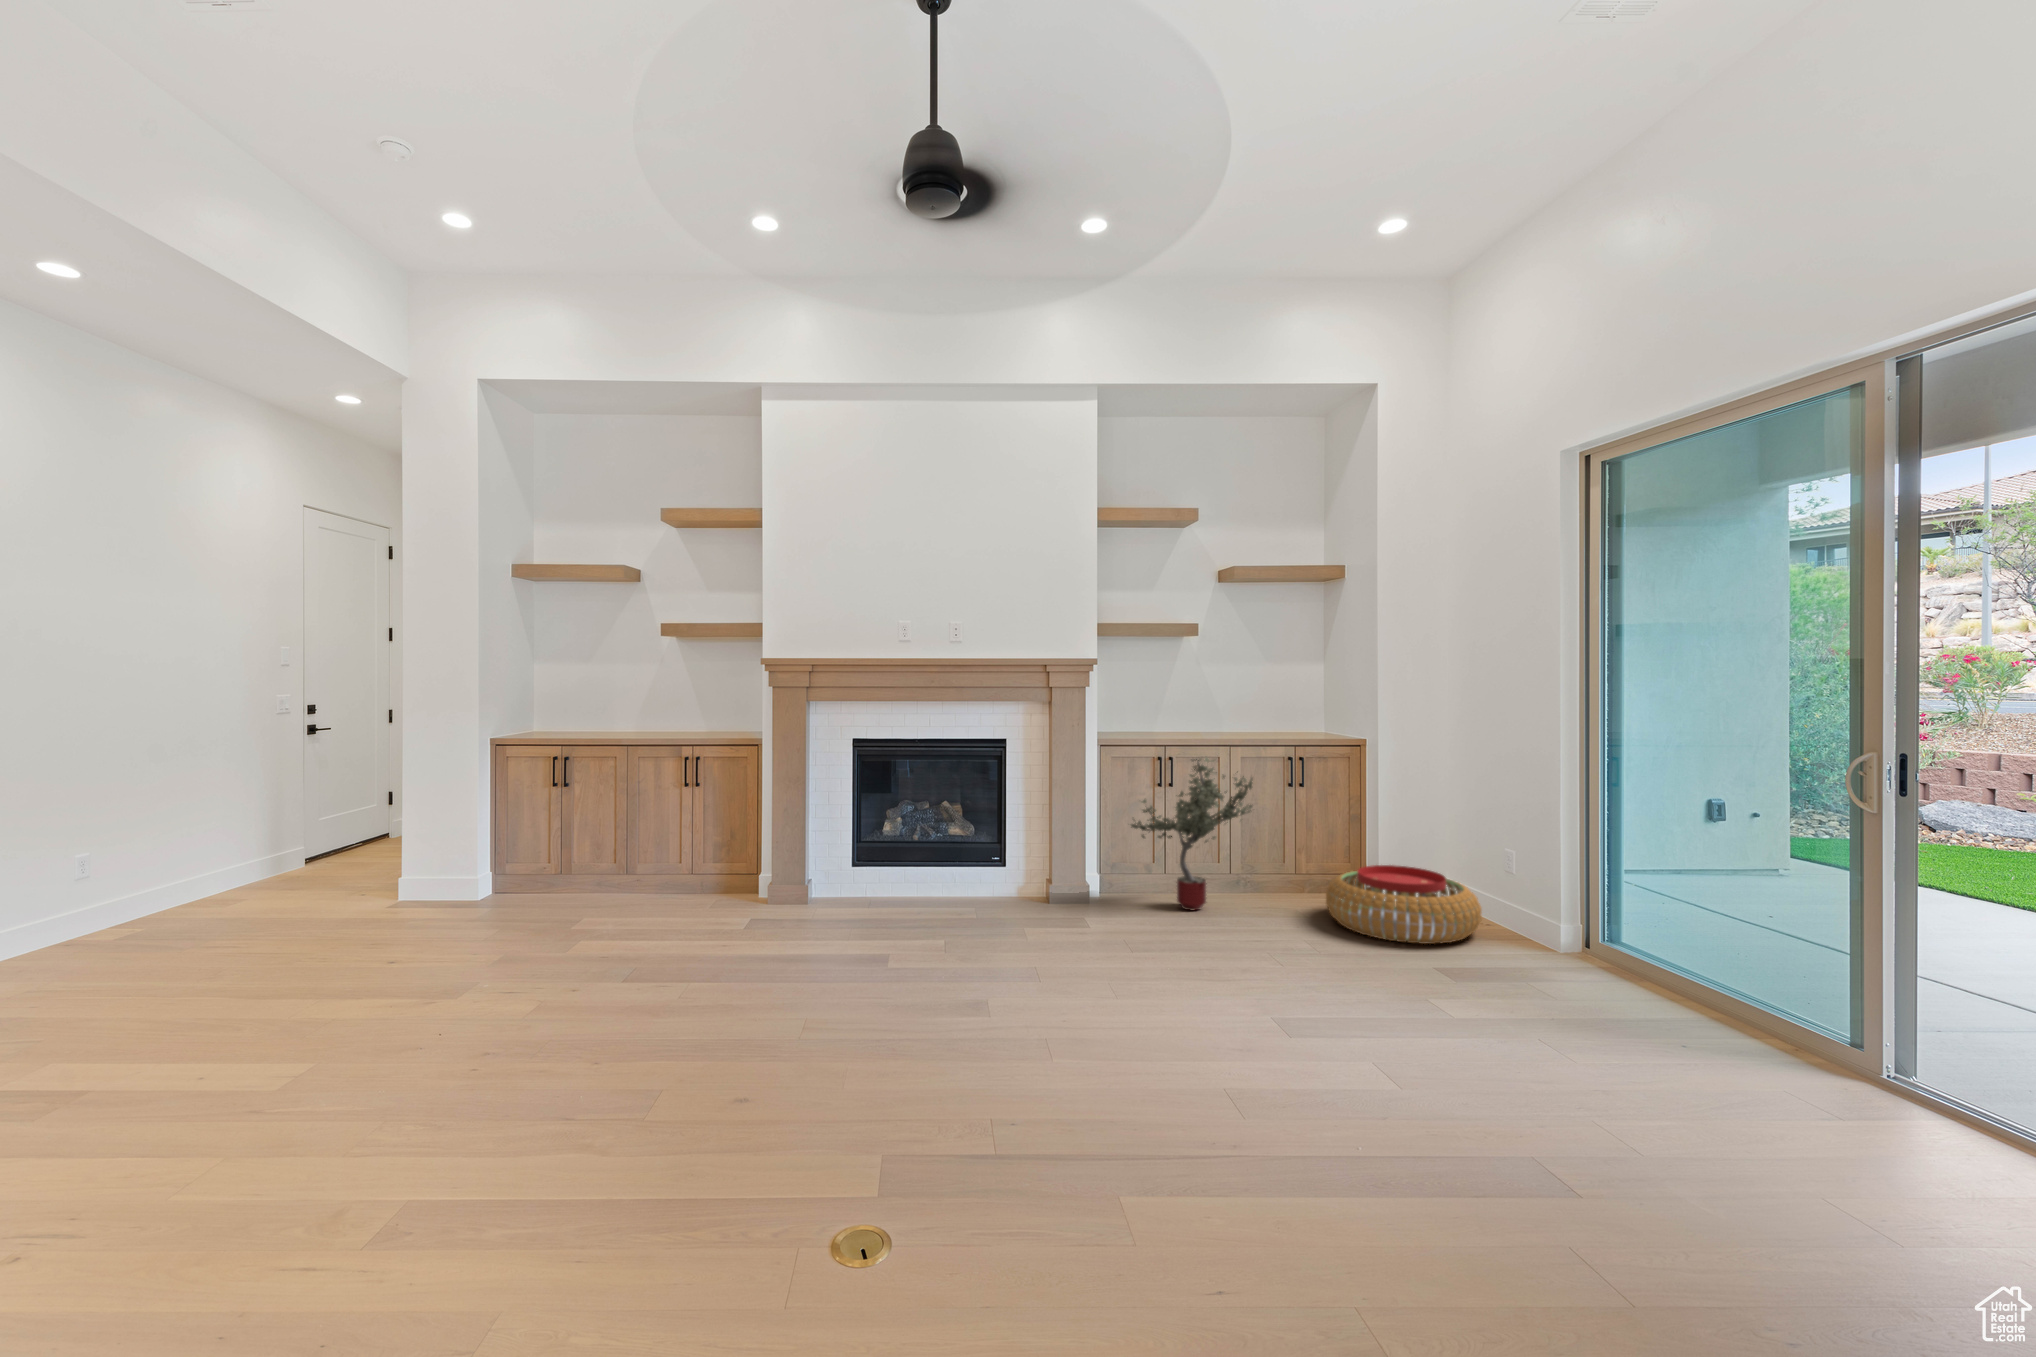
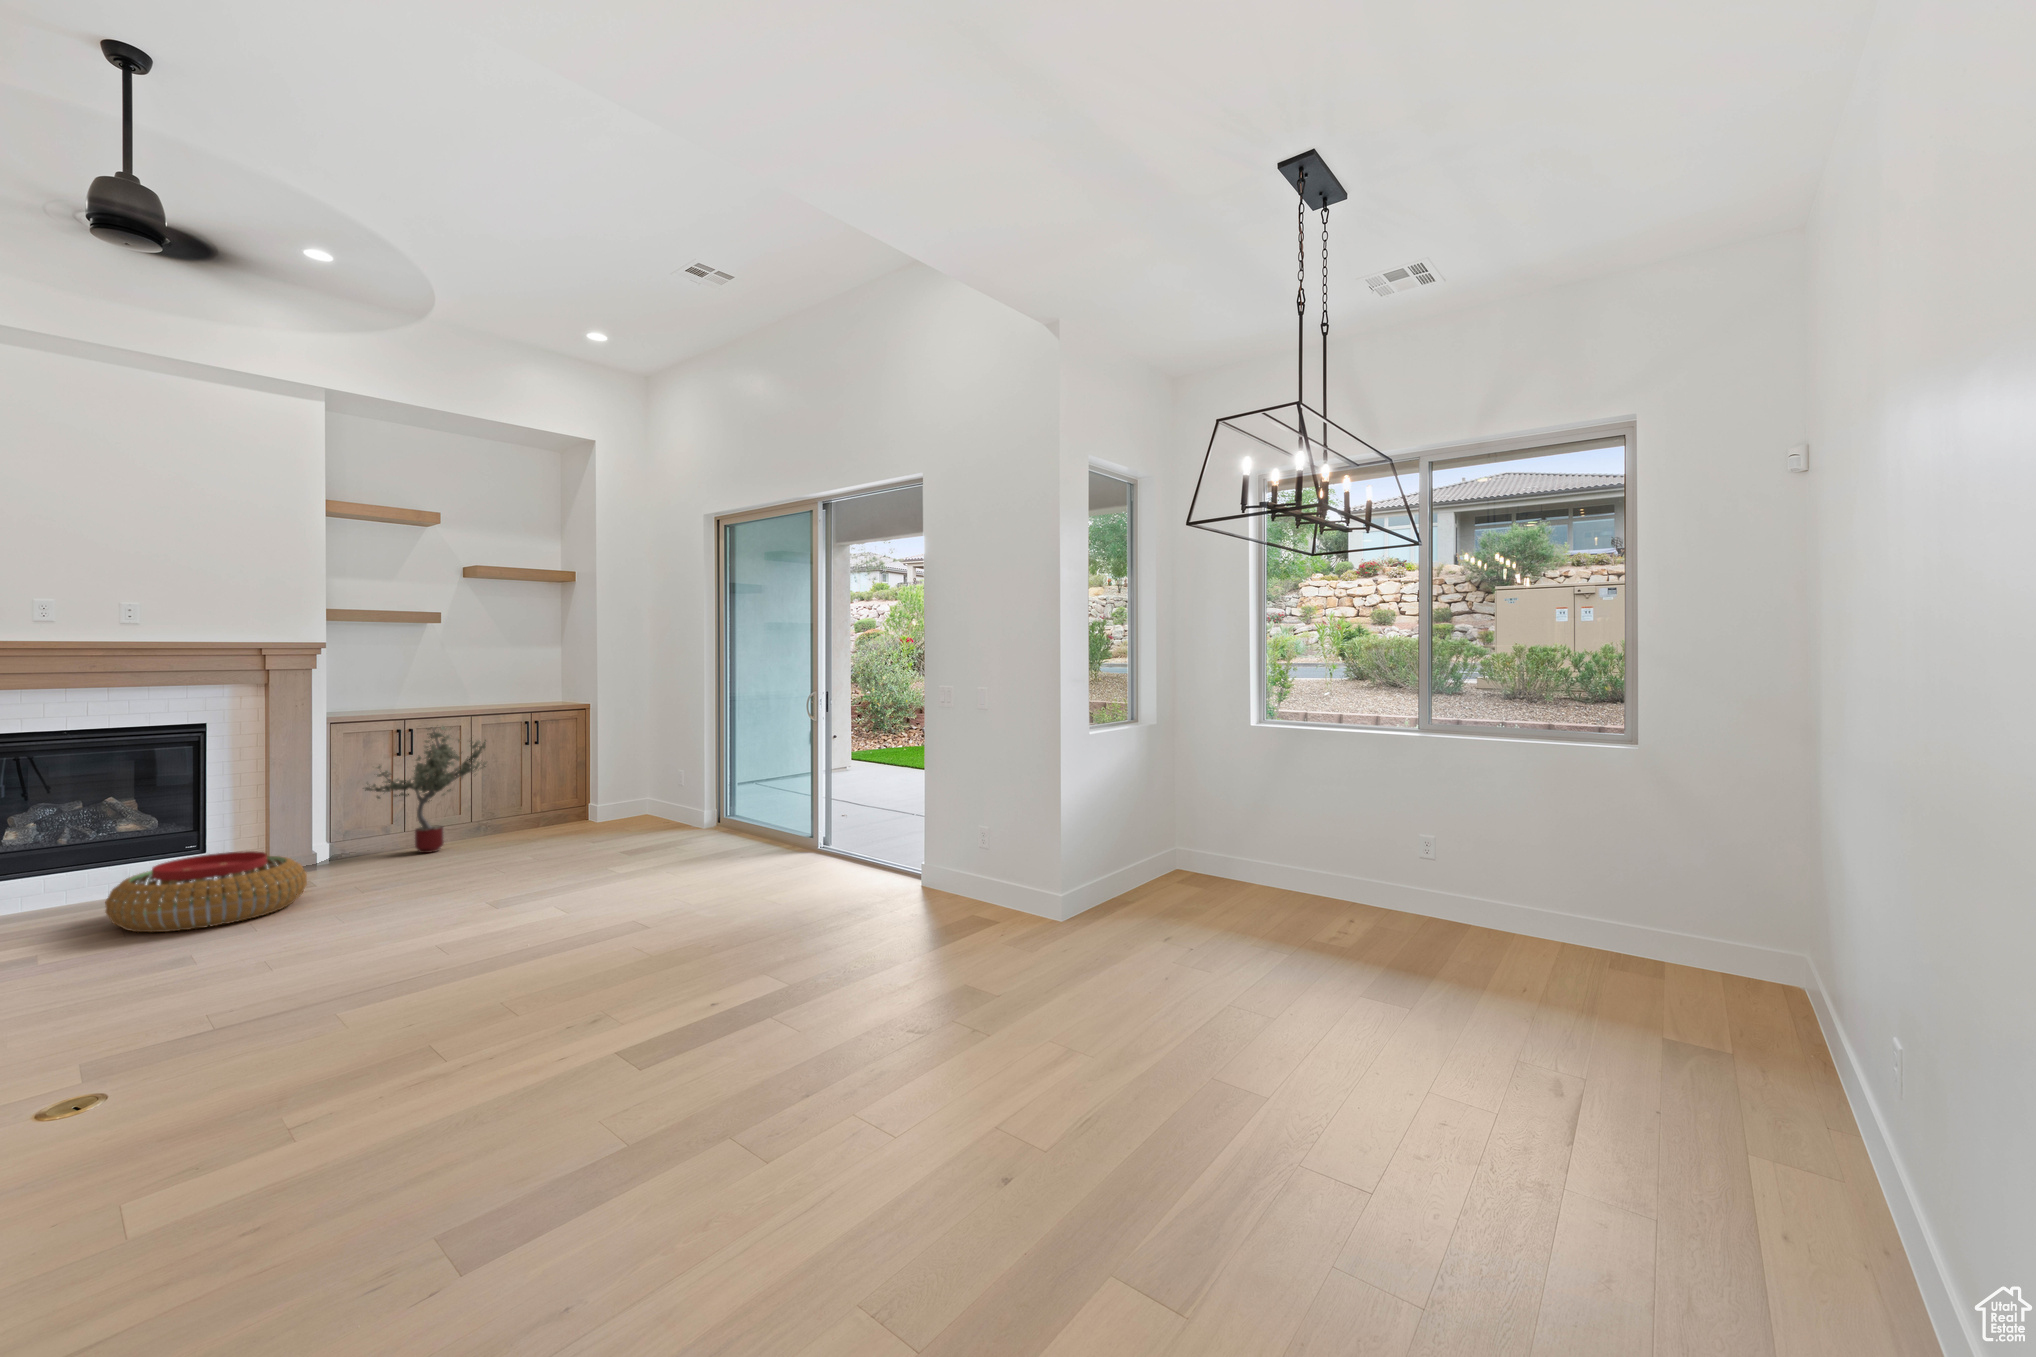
pouf: present [1326,865,1482,944] -> present [105,851,307,932]

